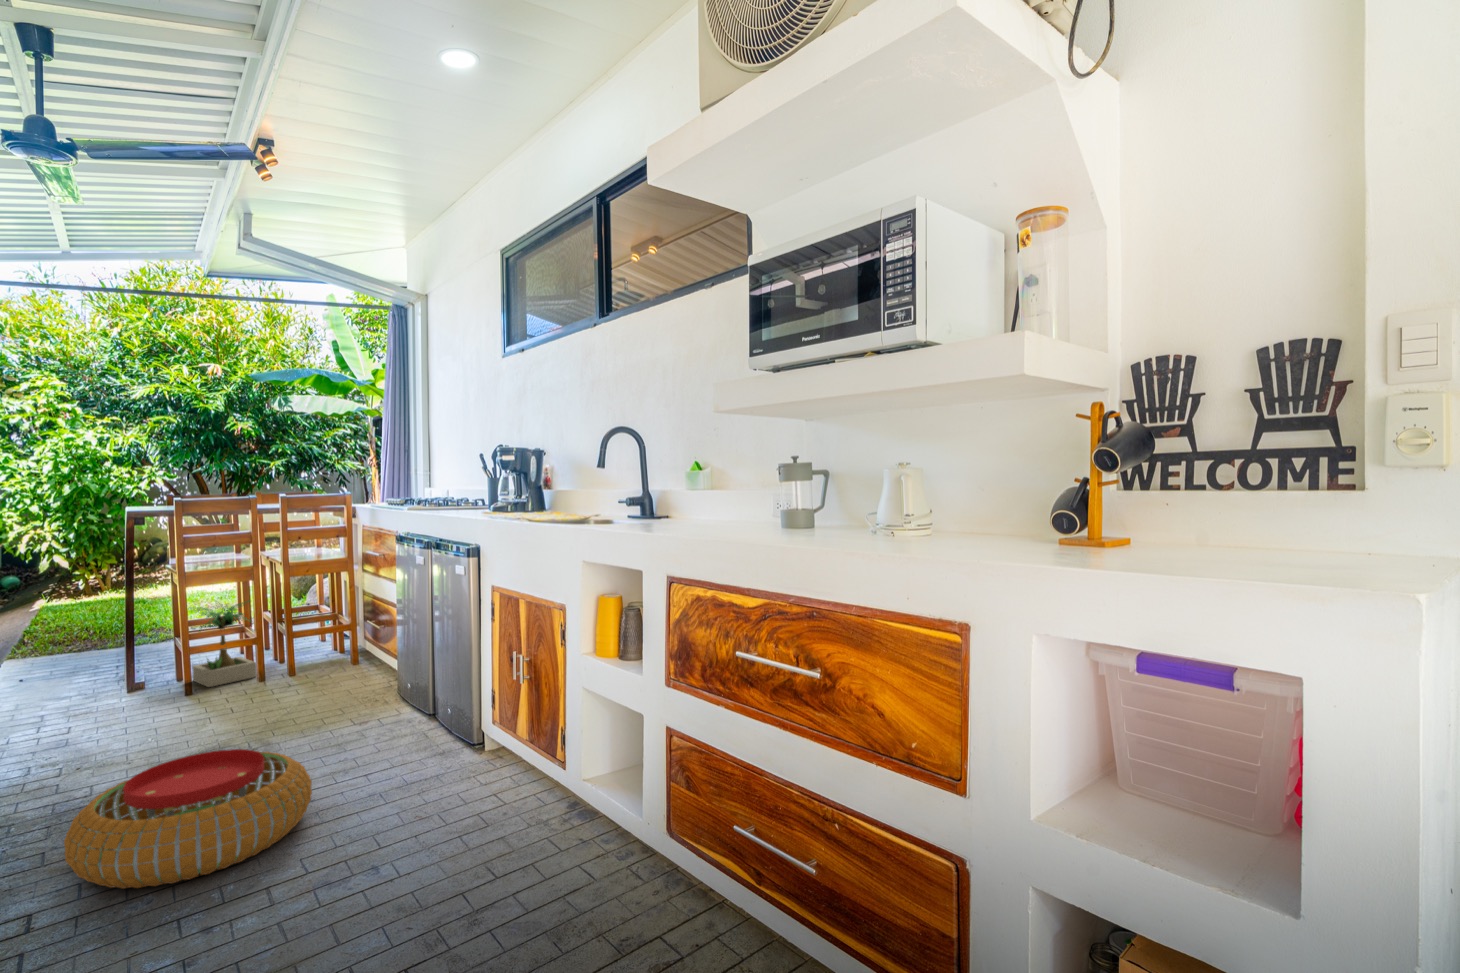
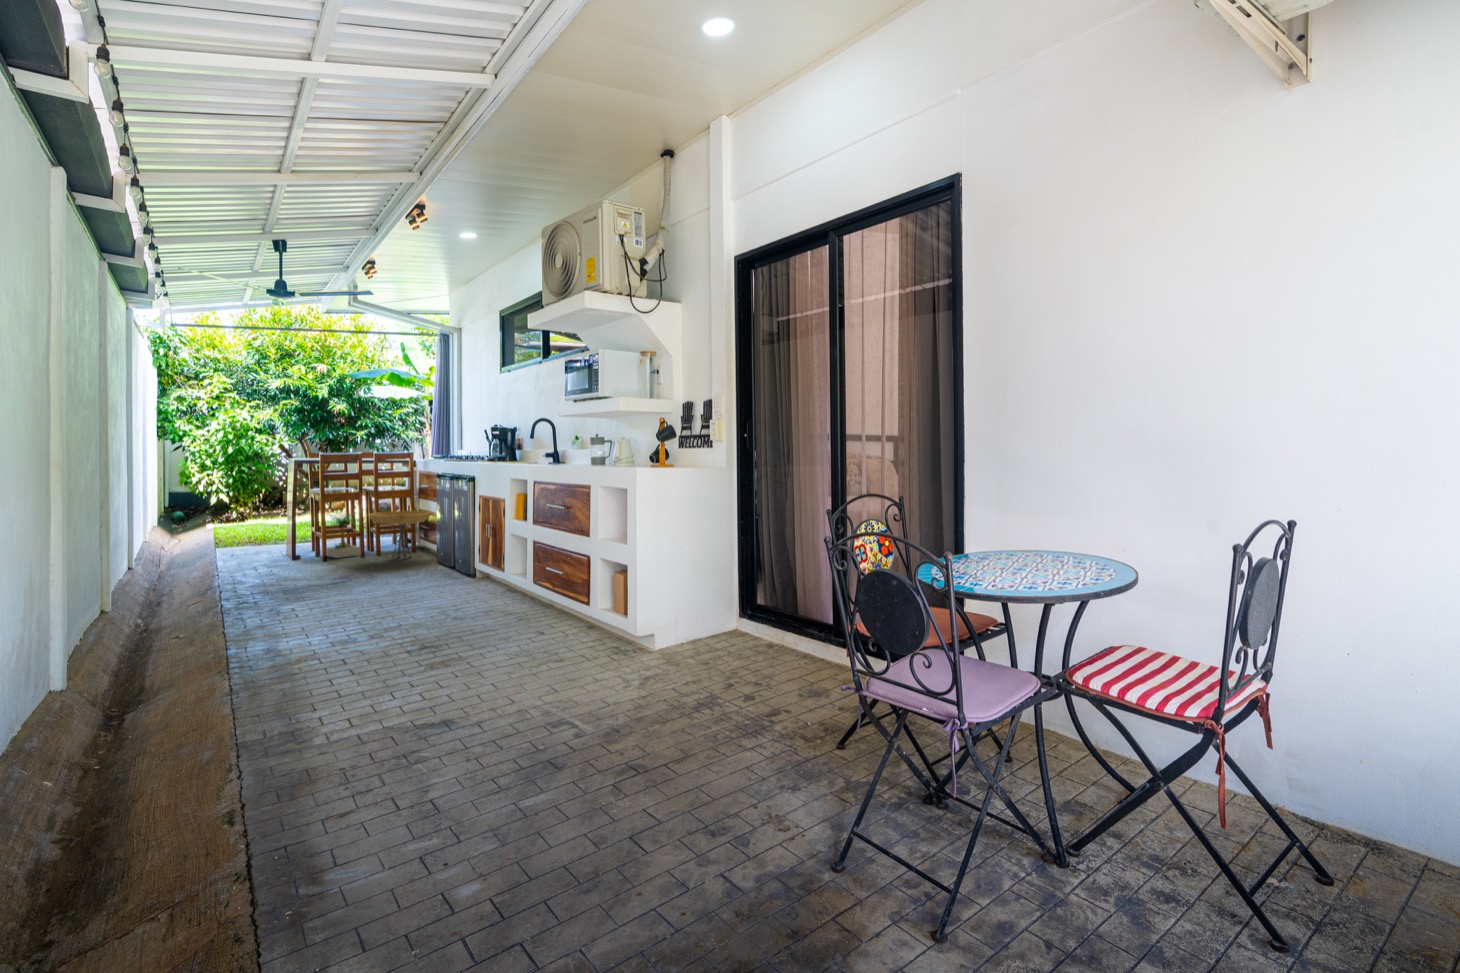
side table: none [266,595,388,689] -> present [368,510,432,559]
pouf: present [64,749,312,889] -> none [301,561,395,601]

